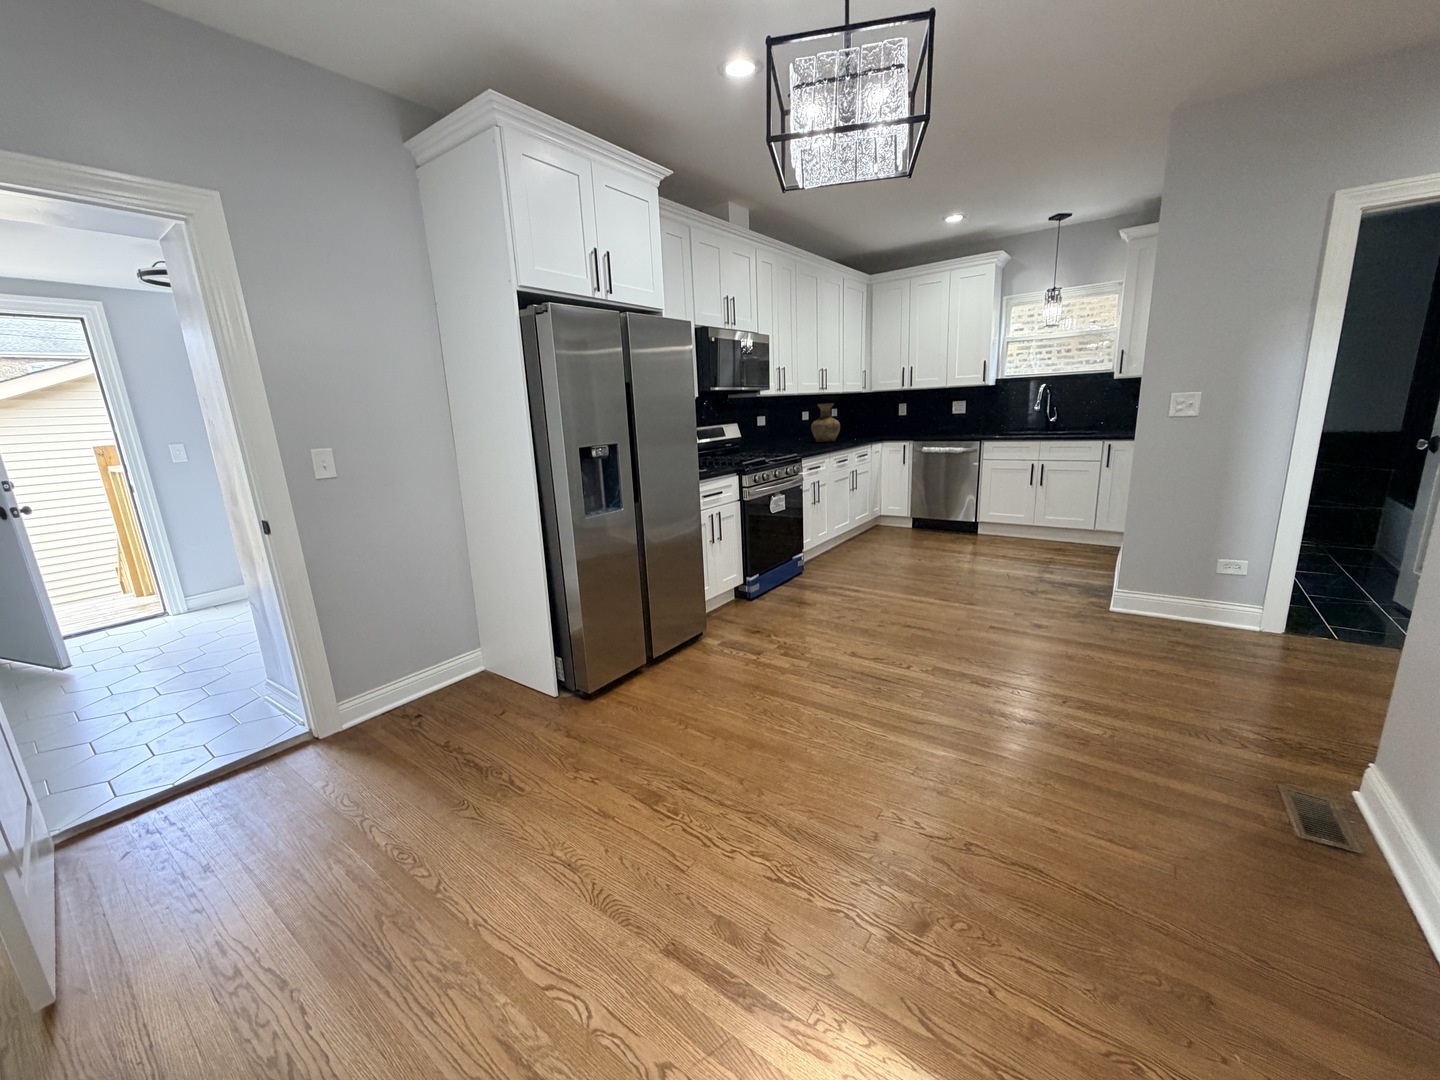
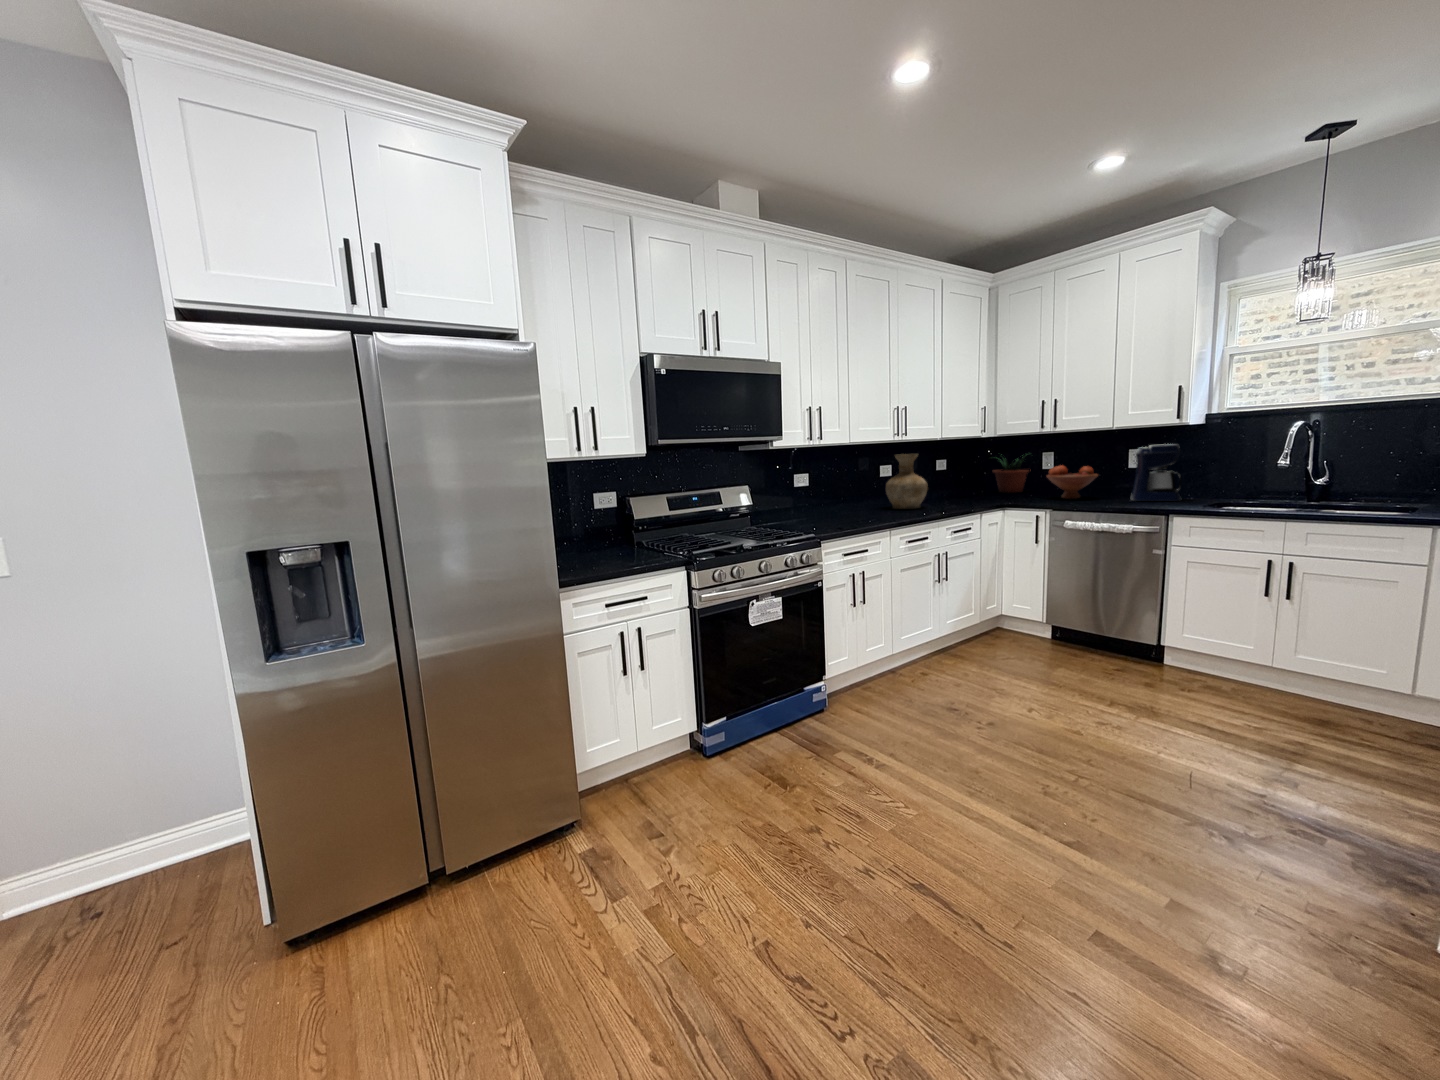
coffee maker: none [955,398,982,434] -> present [1131,444,1182,501]
potted plant: none [862,405,892,433] -> present [992,454,1031,493]
fruit bowl: none [905,412,936,434] -> present [1047,465,1098,499]

